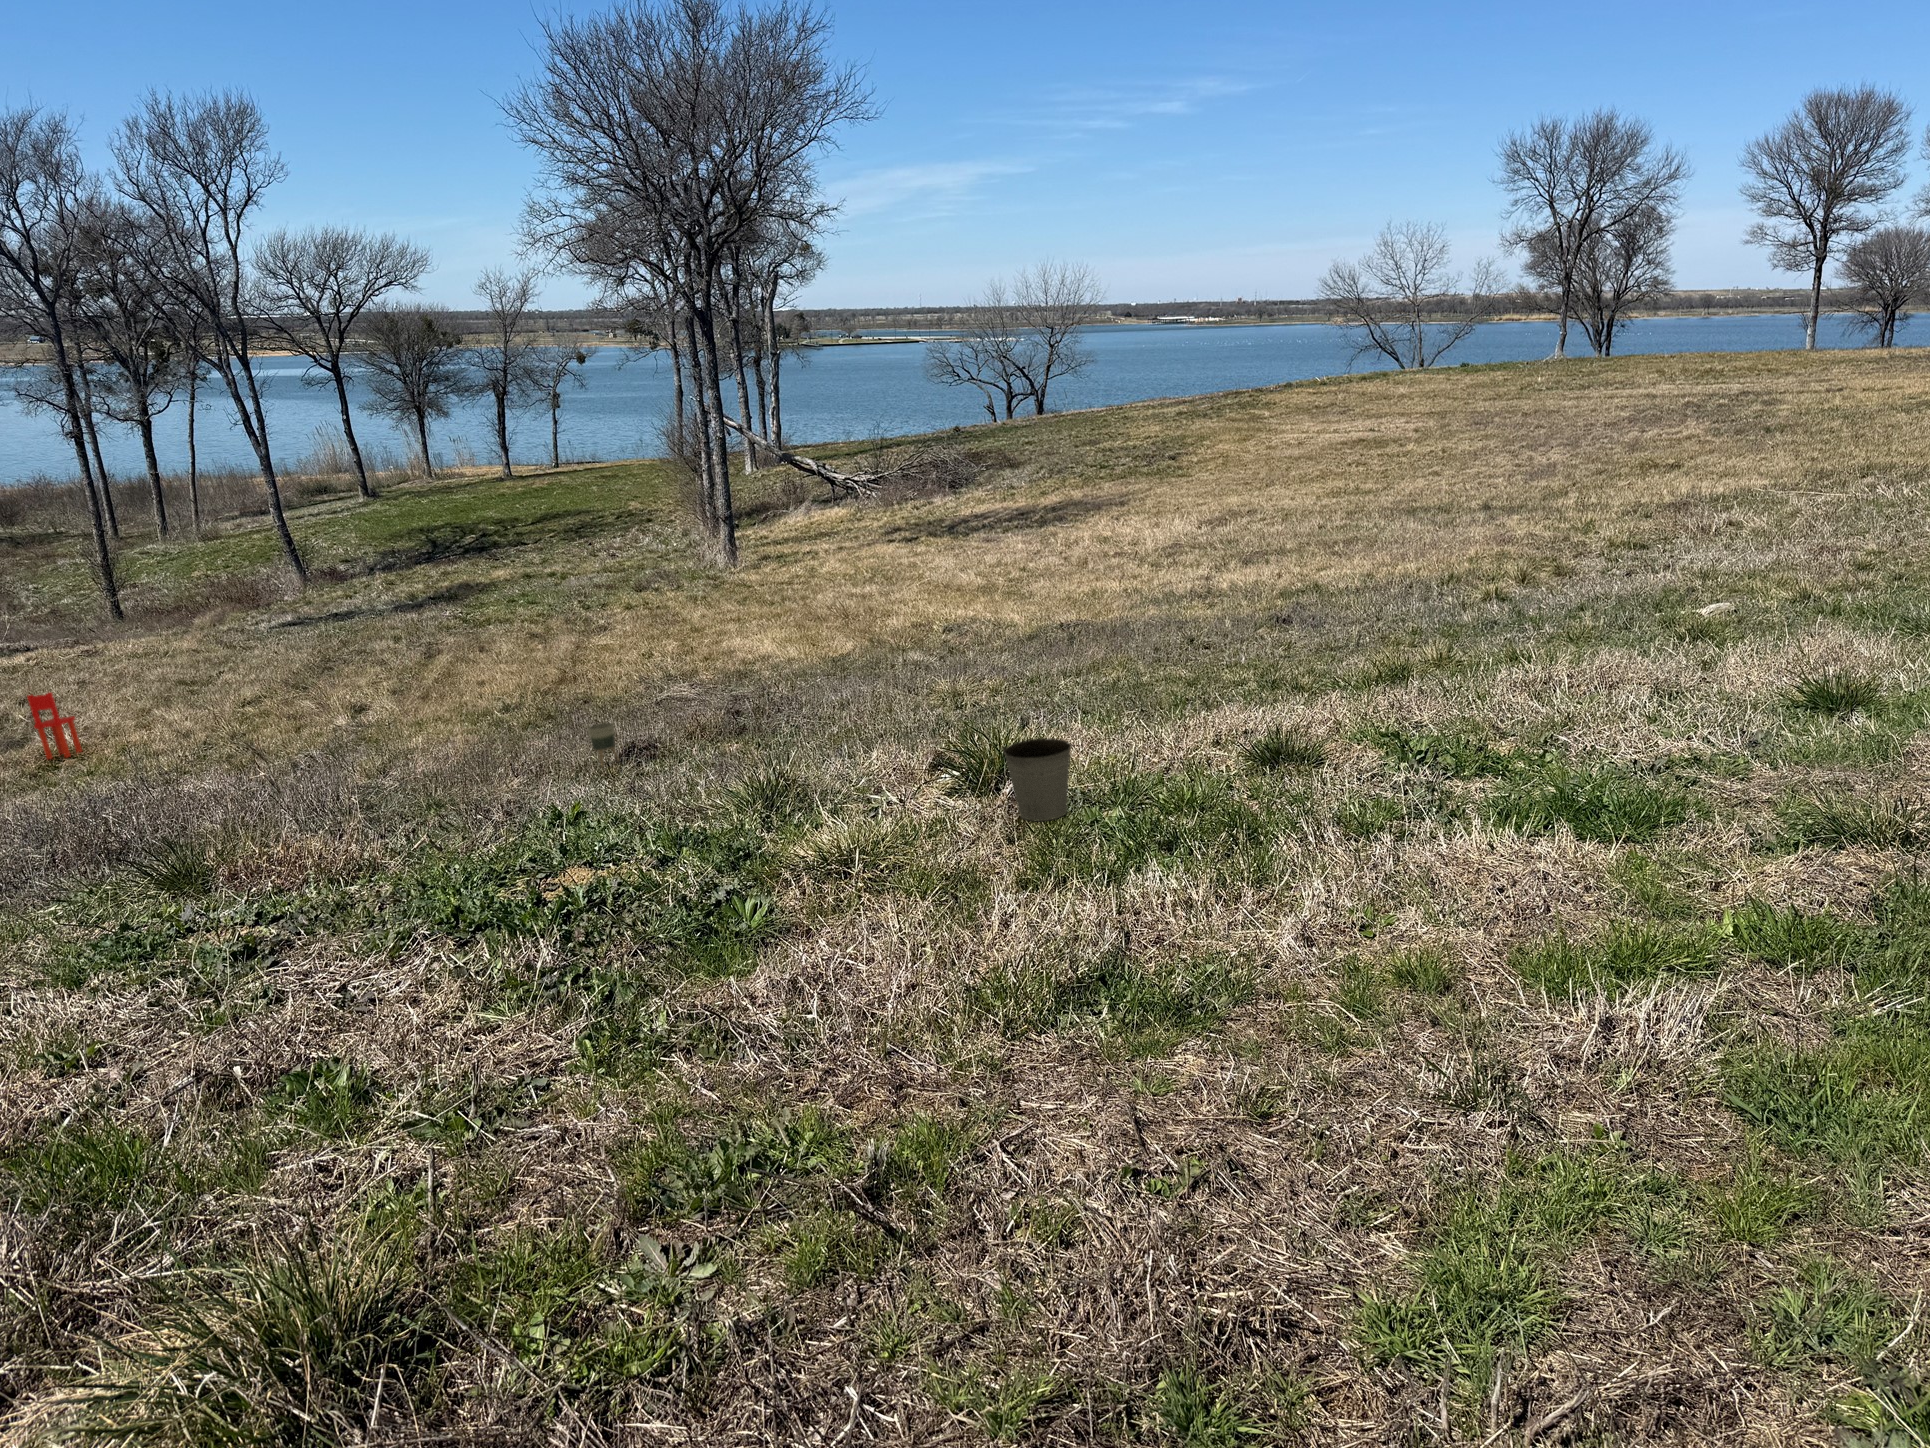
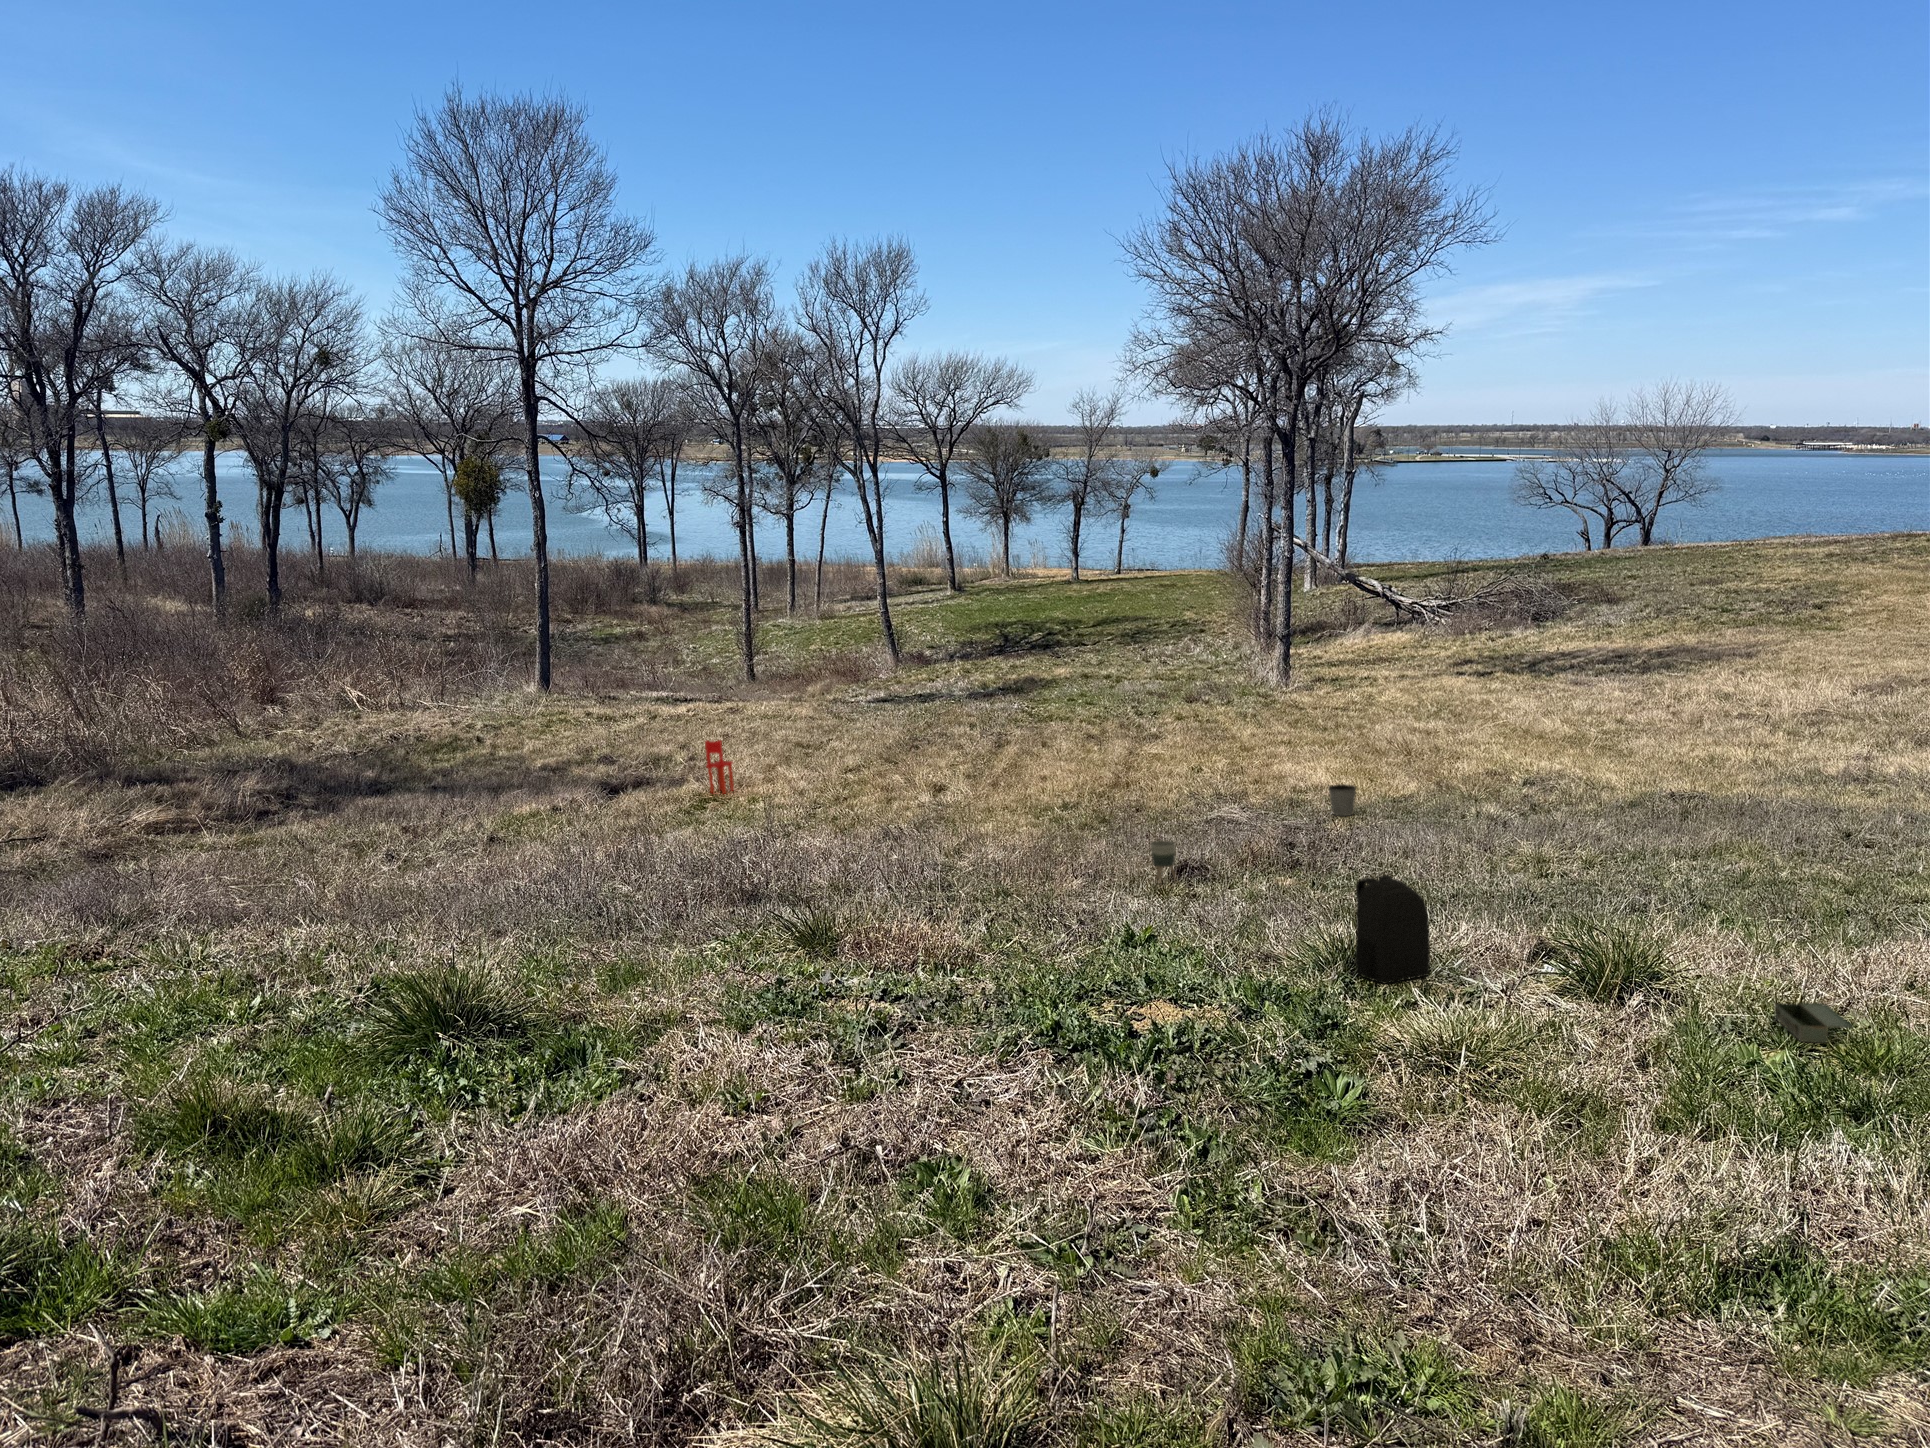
backpack: none [764,709,837,811] -> present [1354,875,1430,983]
bucket: present [1003,738,1073,821] -> present [1328,784,1356,816]
toolbox: none [1100,759,1151,792] -> present [1775,1003,1853,1043]

